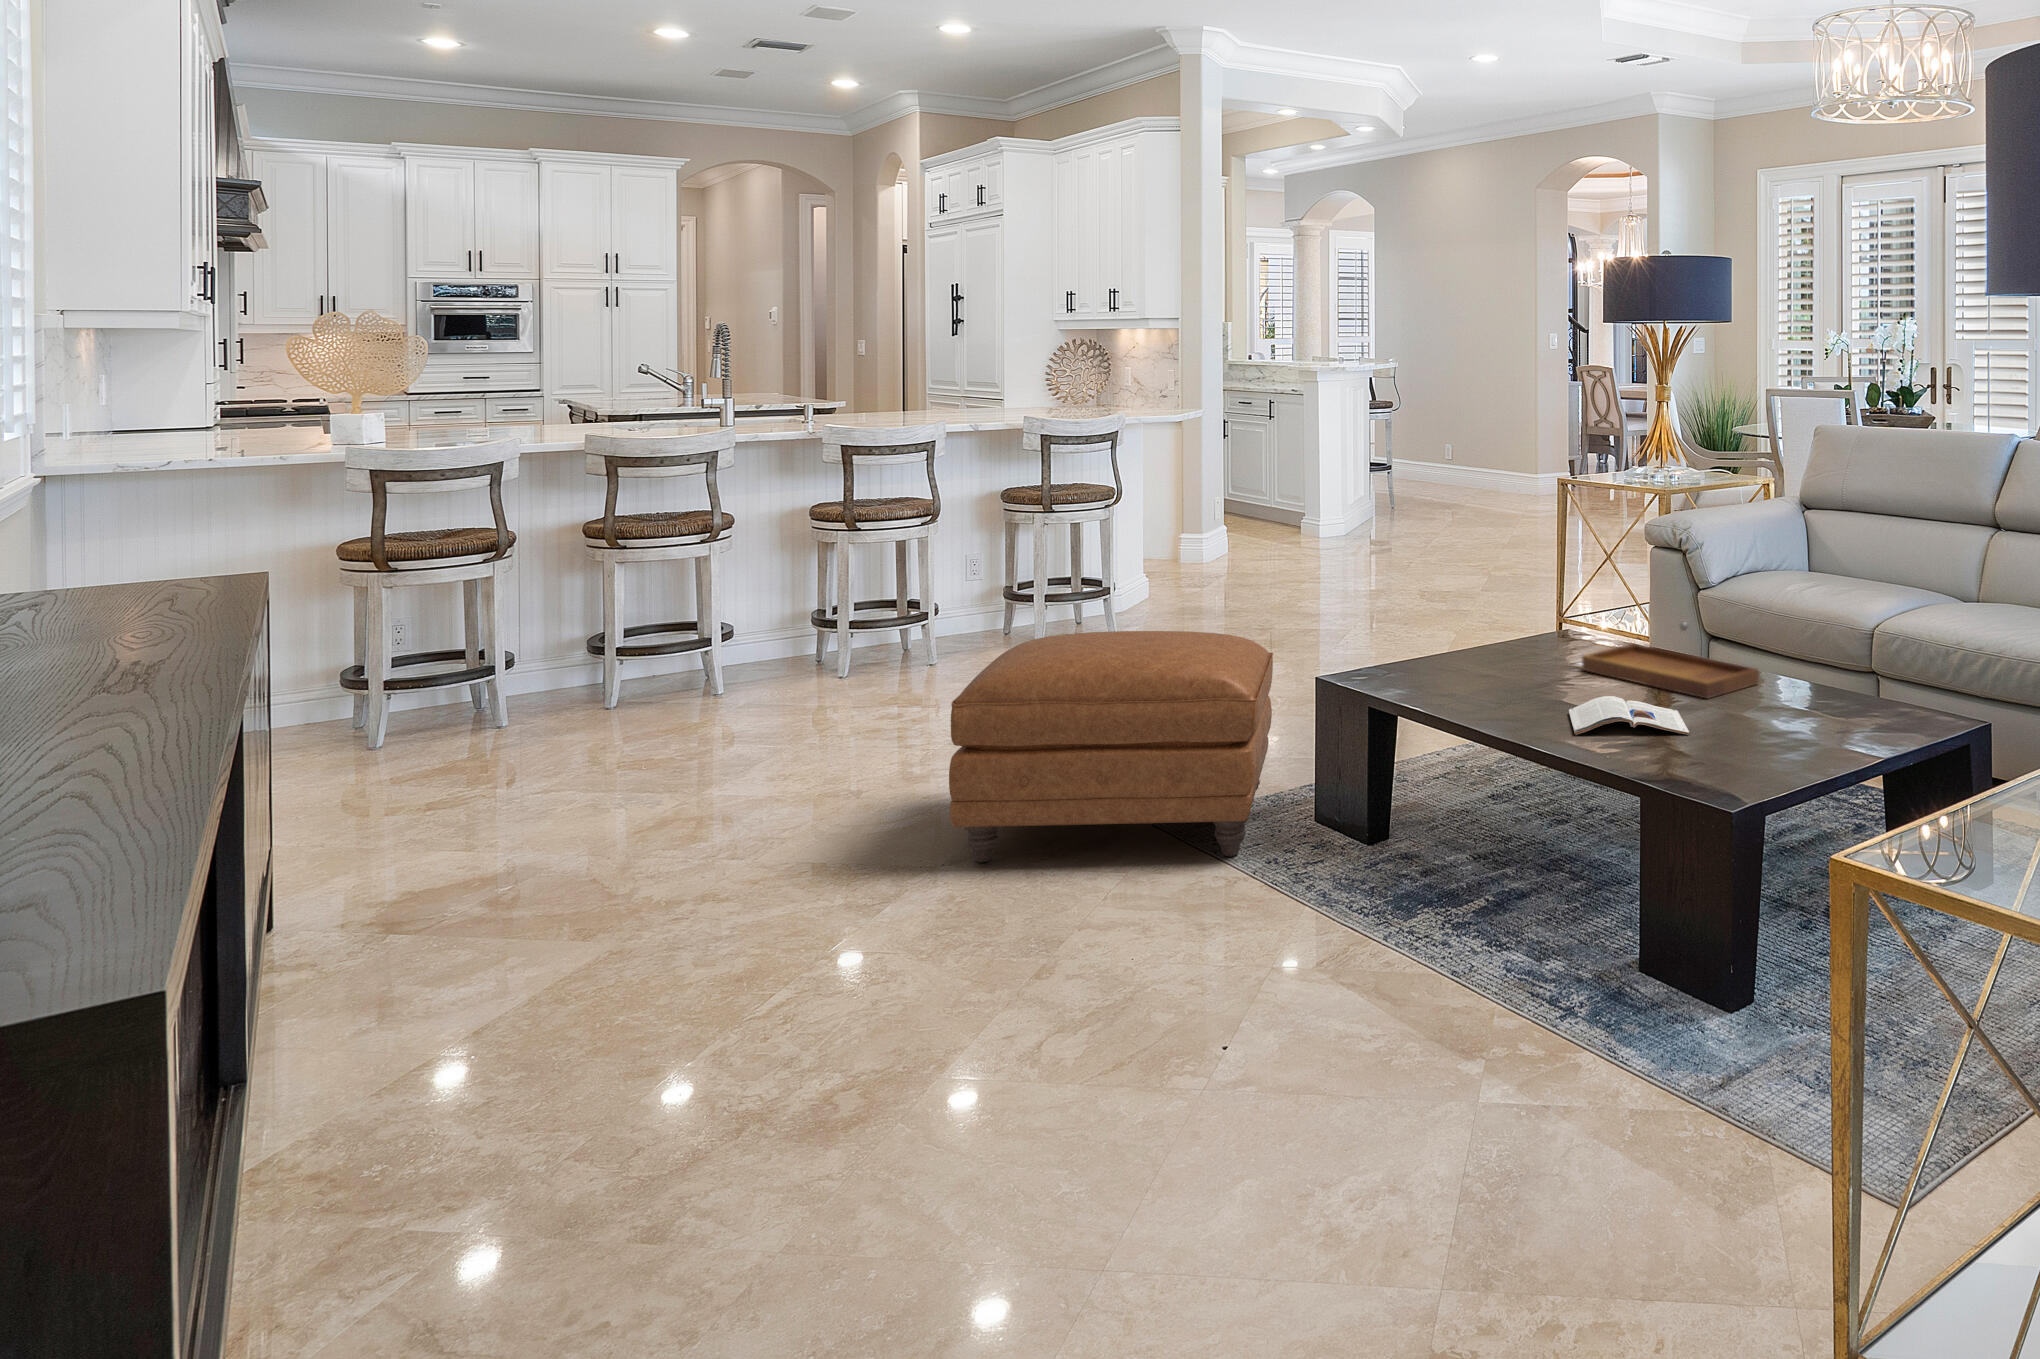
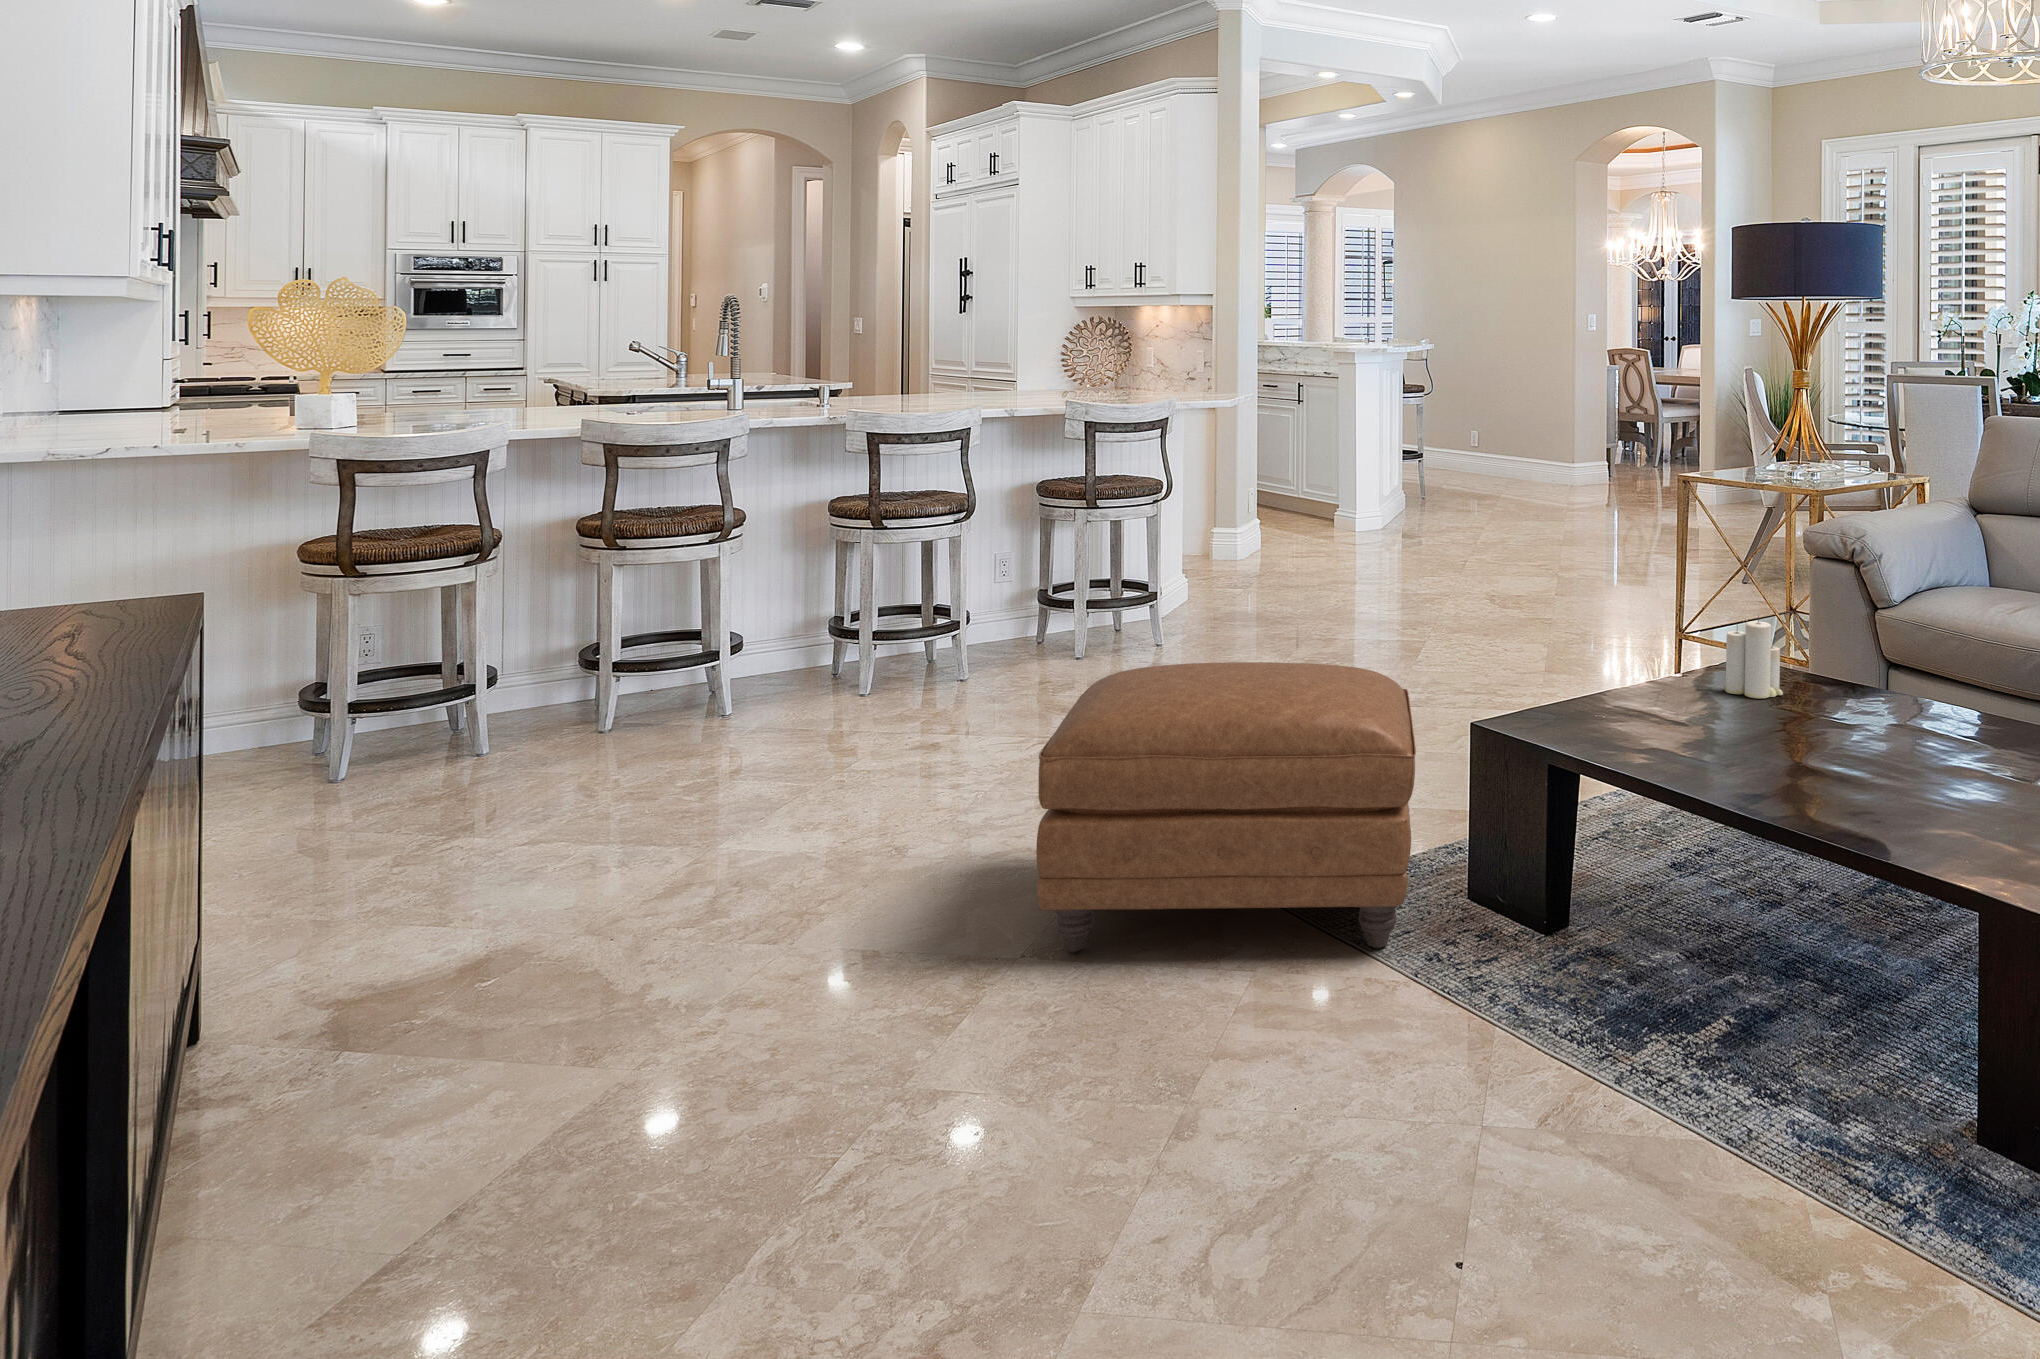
candle: none [1537,588,1583,657] -> present [1723,615,1783,698]
tray: present [1582,622,1759,699] -> none [1795,660,2028,761]
magazine: present [1569,696,1689,735] -> none [1817,759,1992,815]

